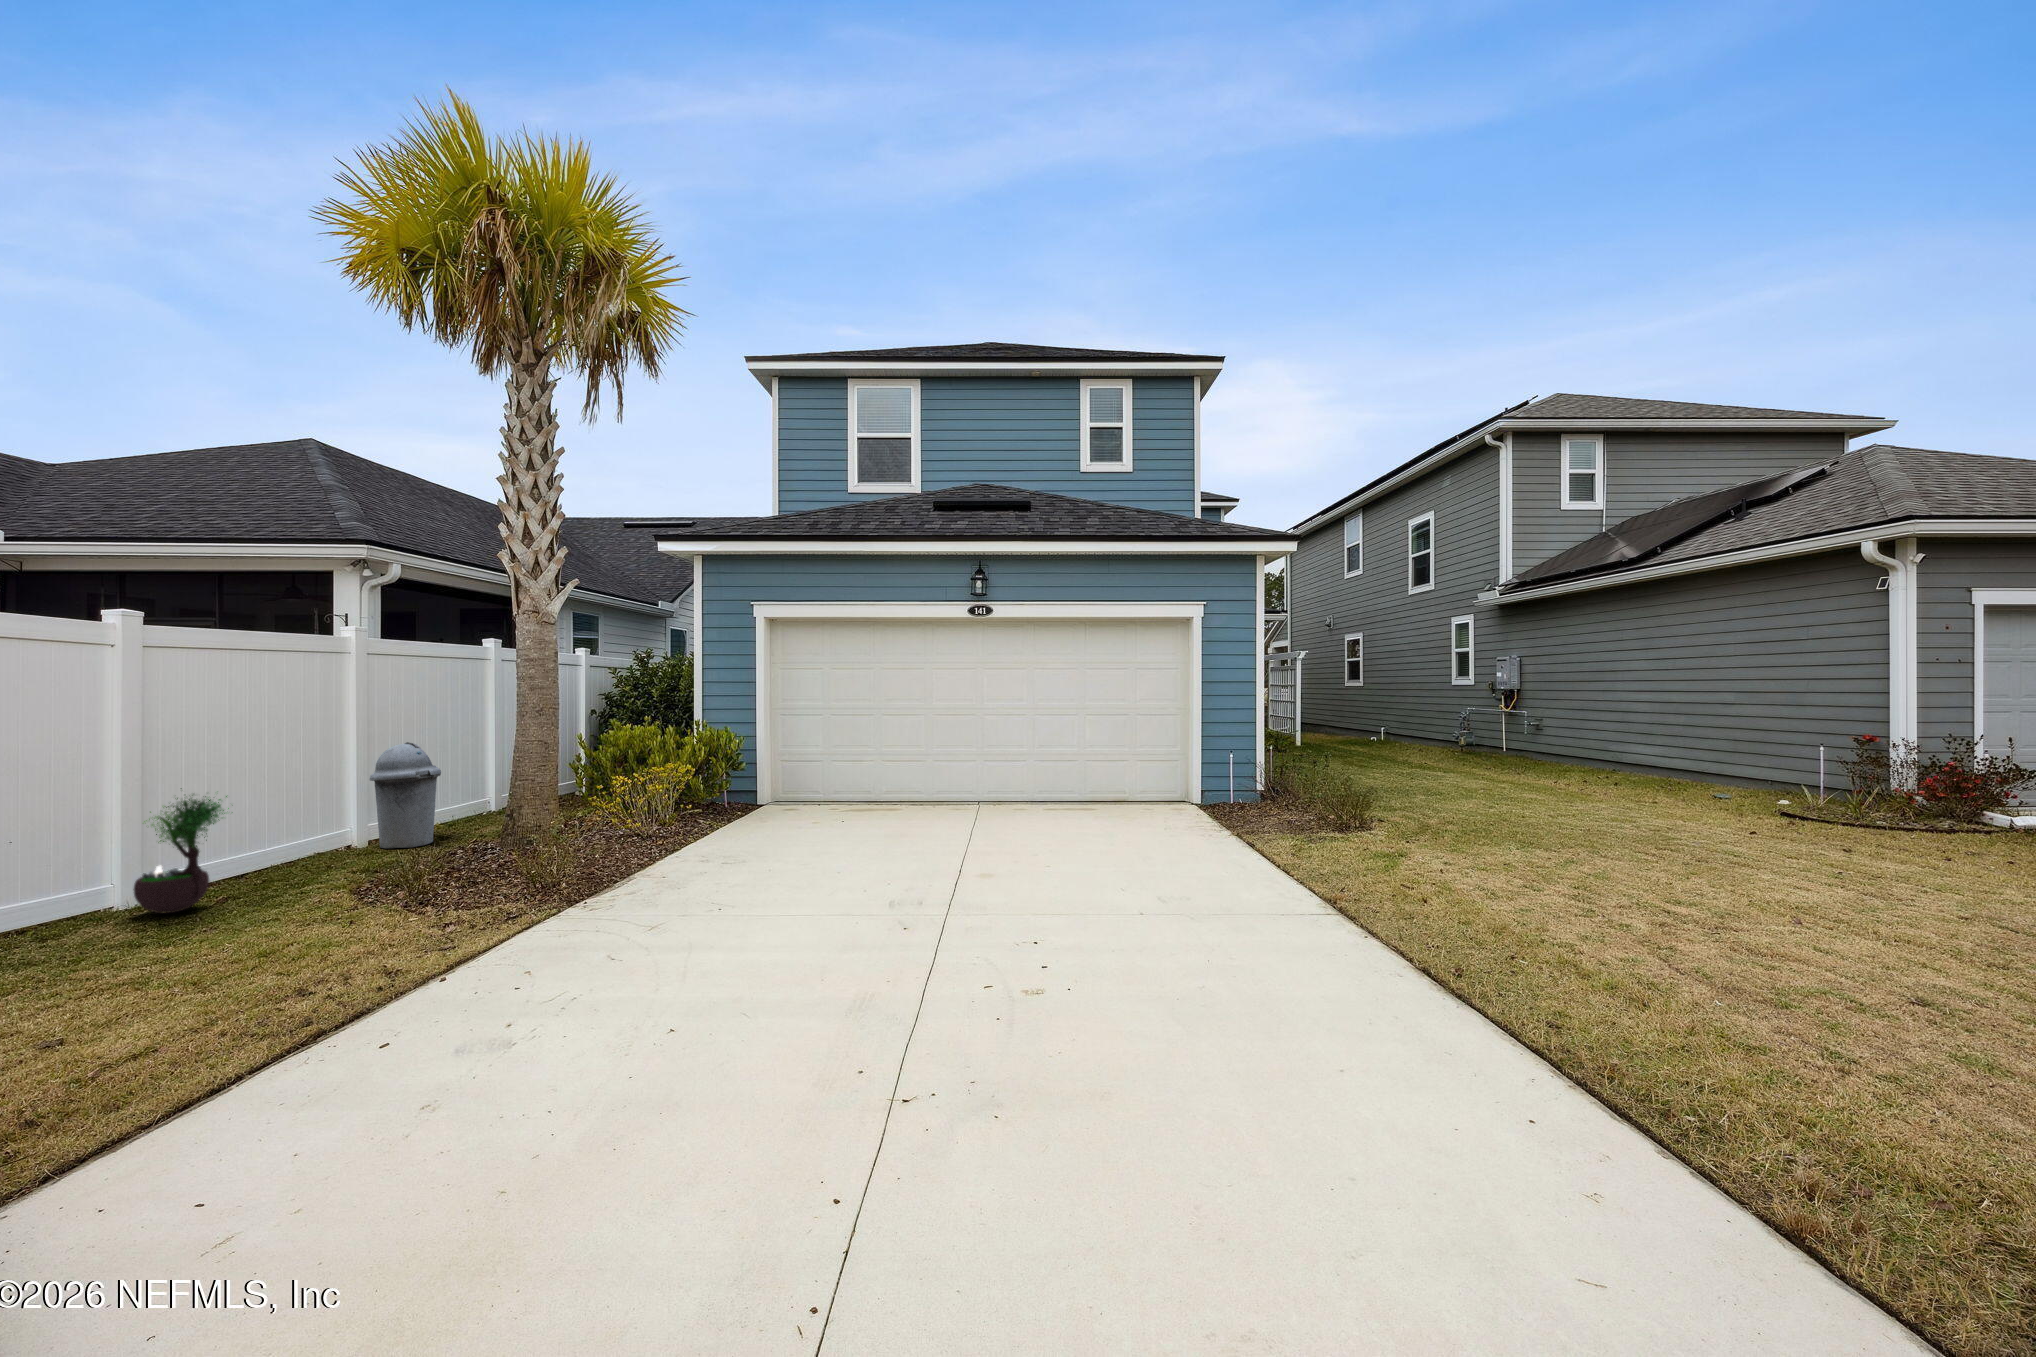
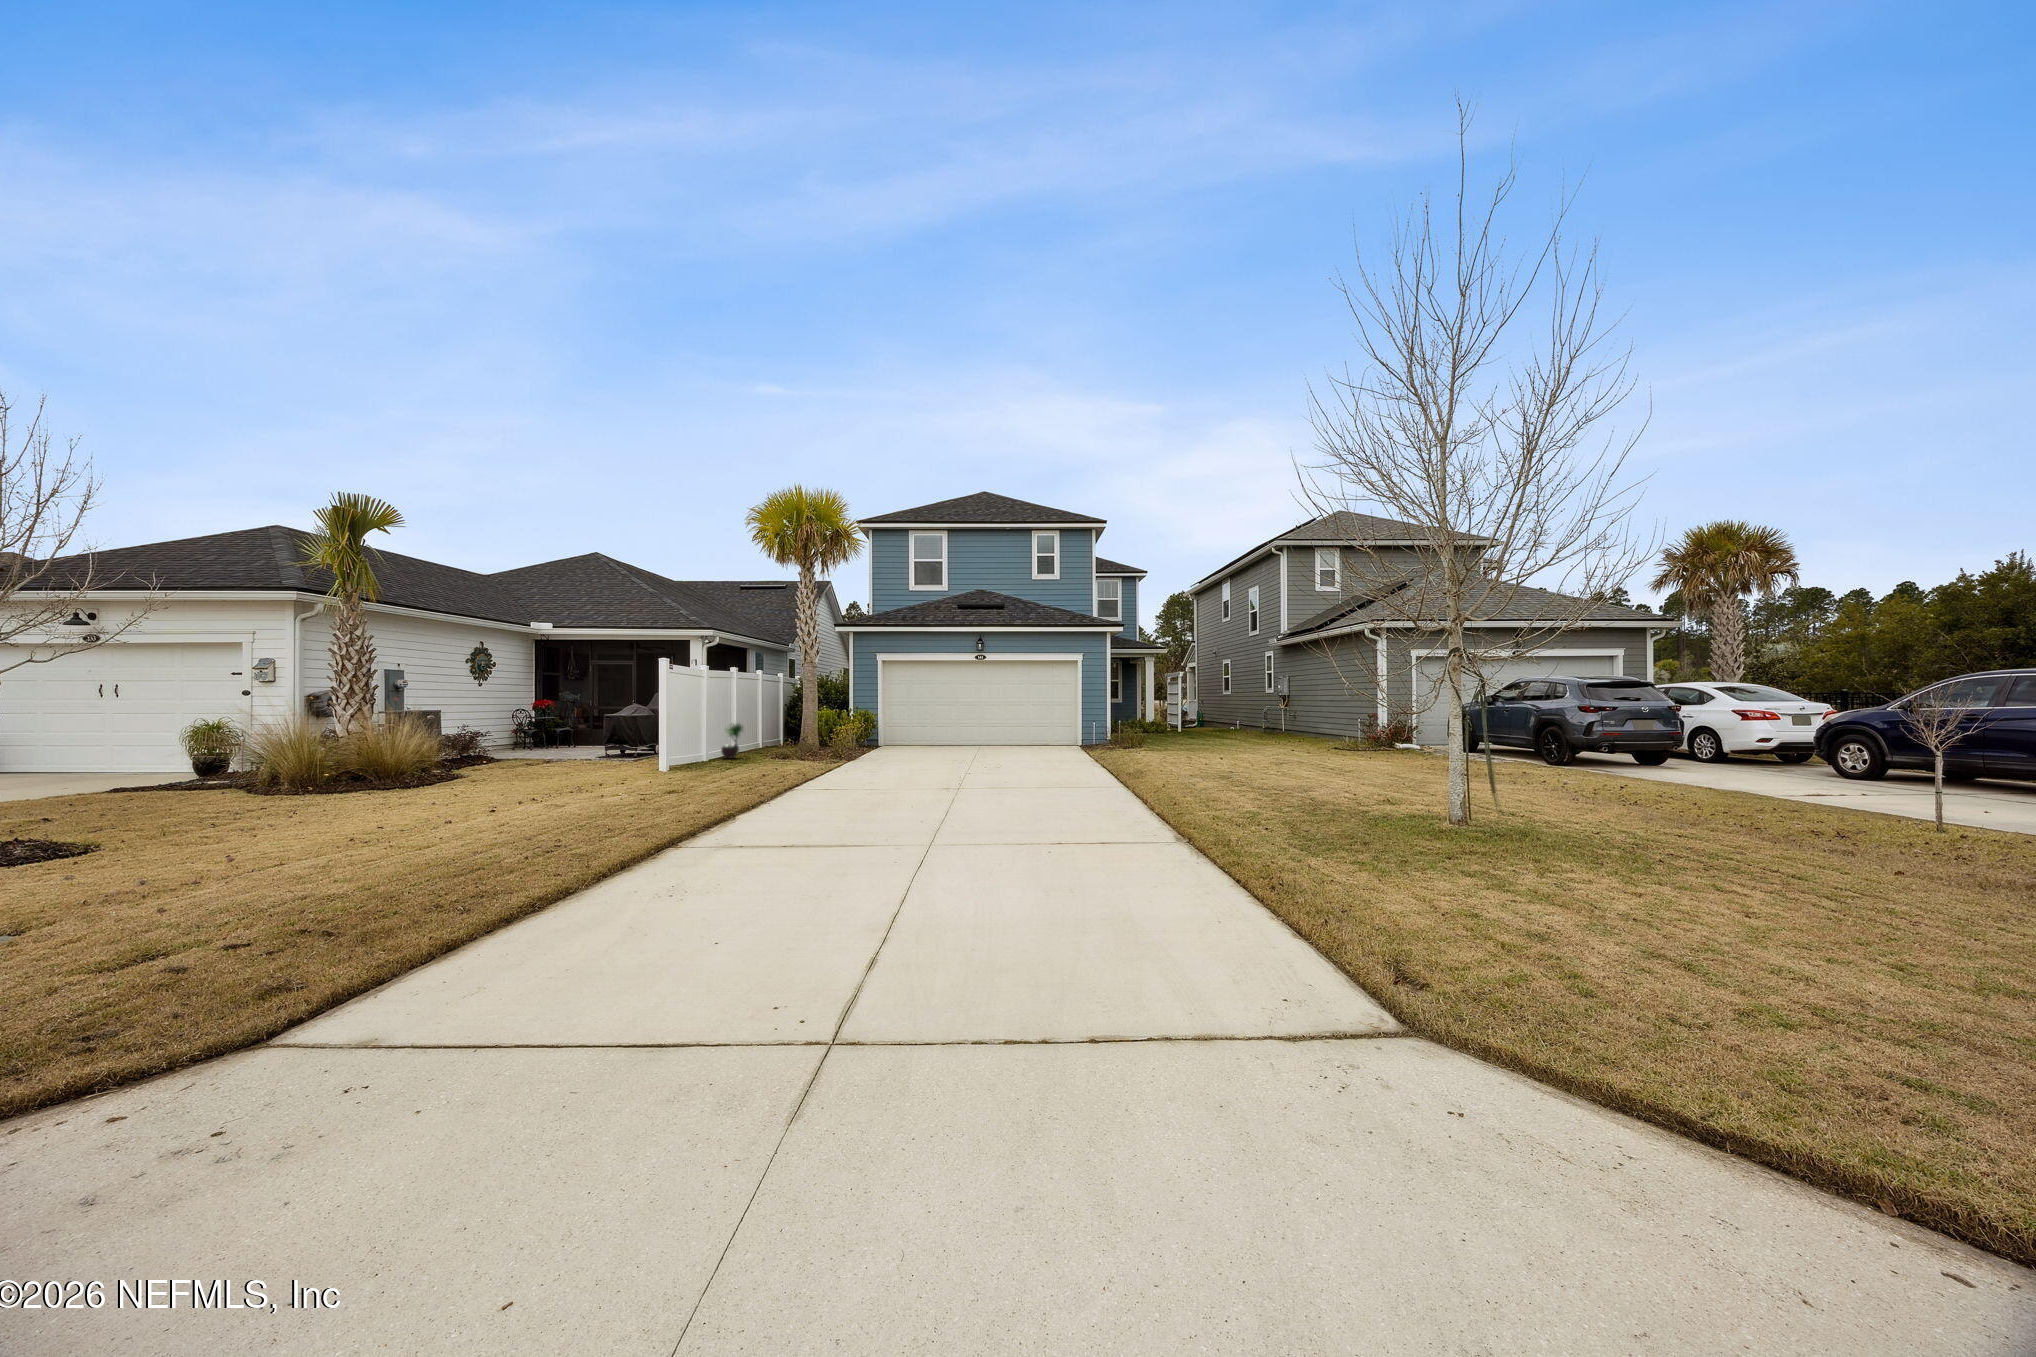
trash can: present [370,742,441,848] -> none [748,711,771,751]

